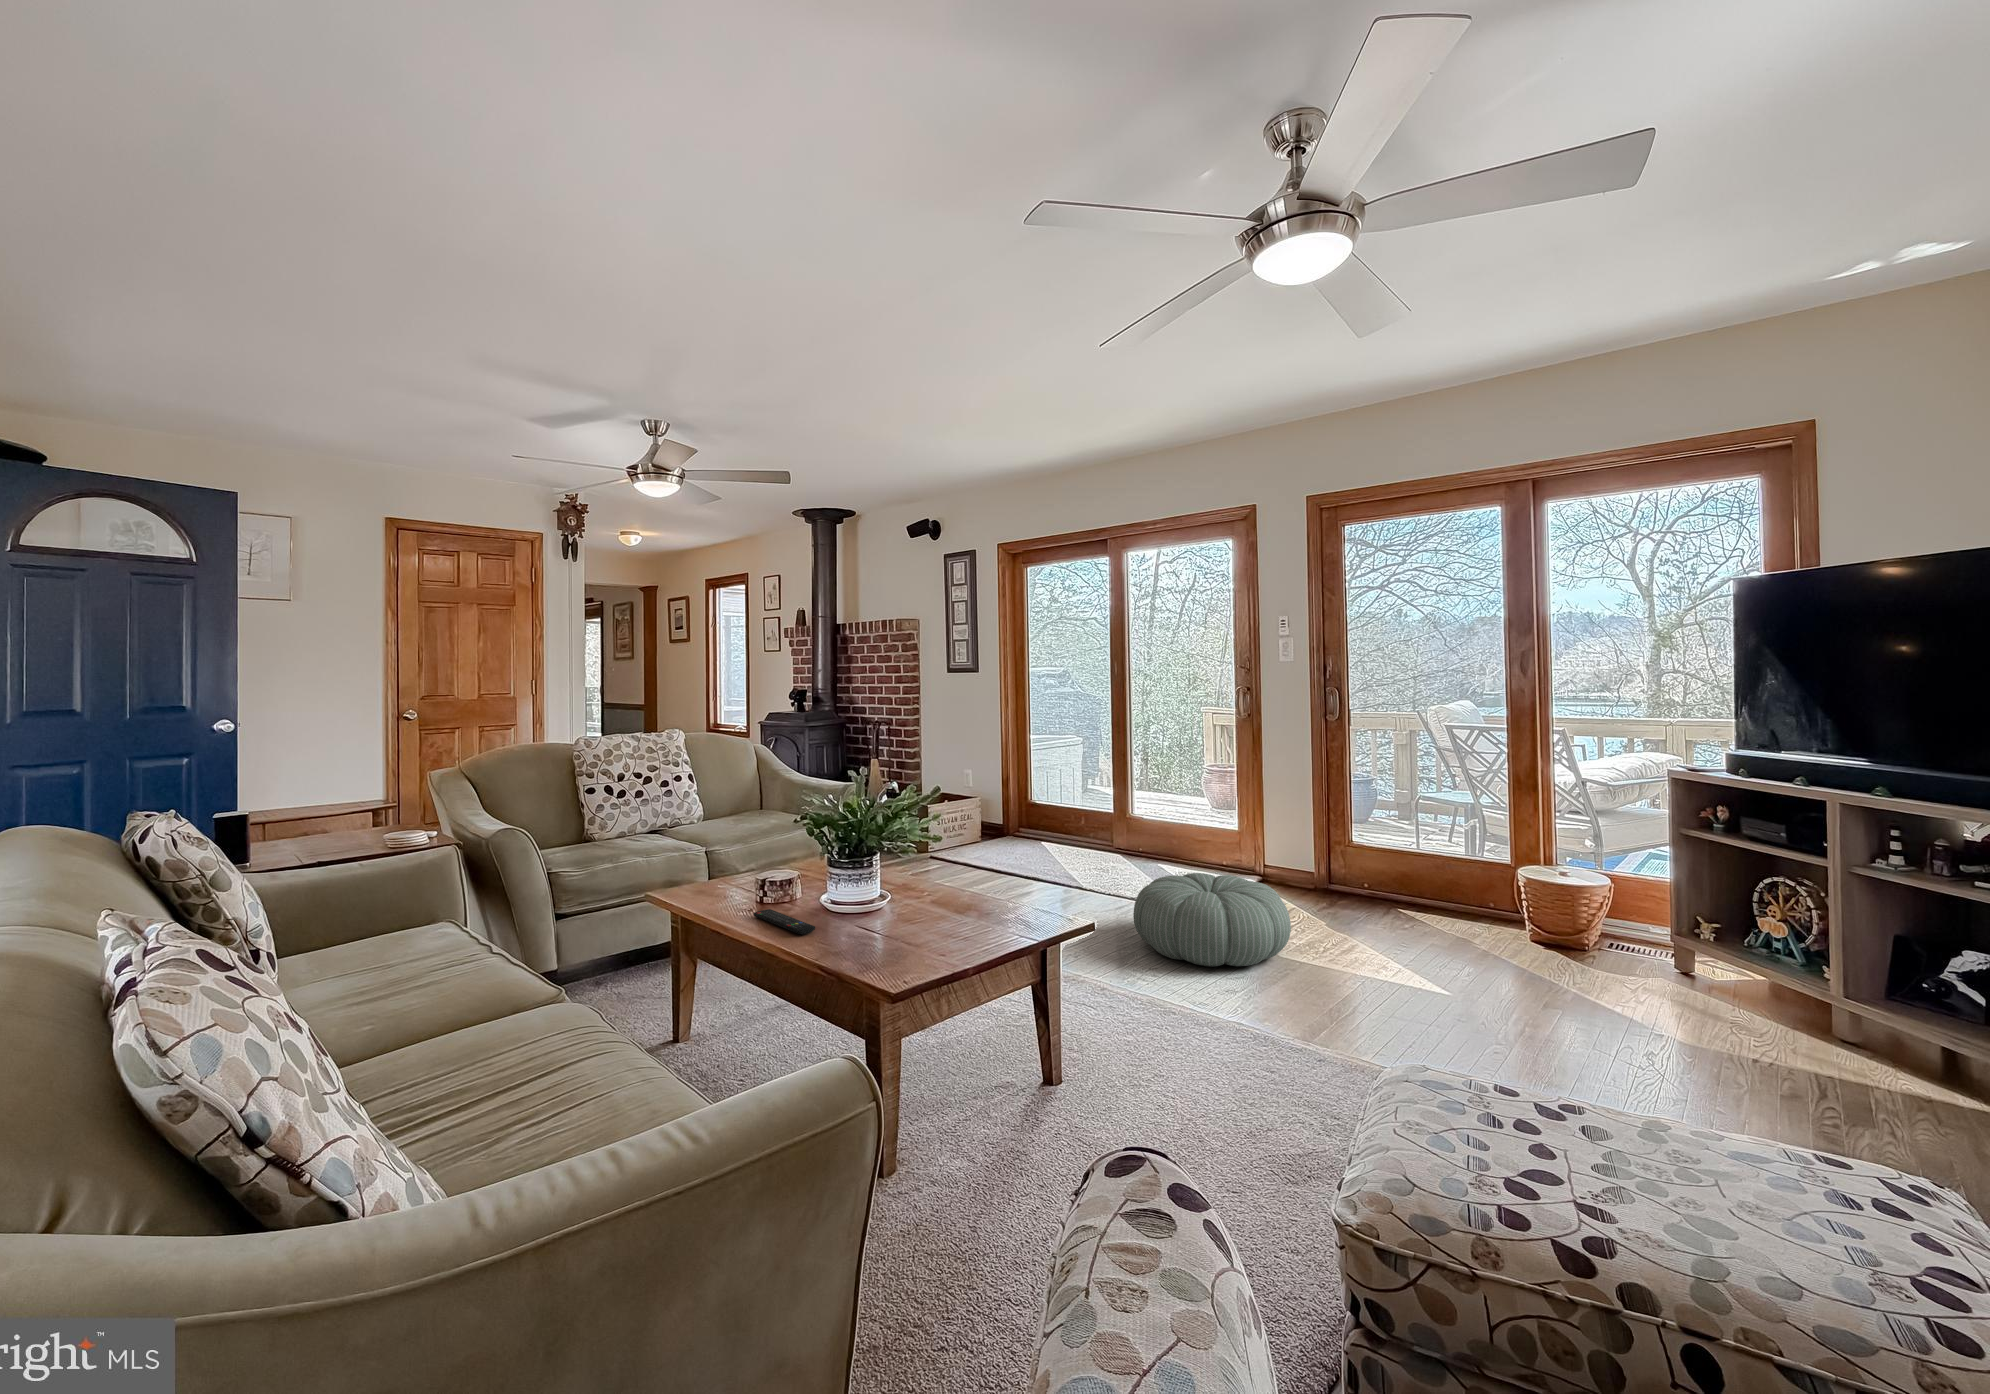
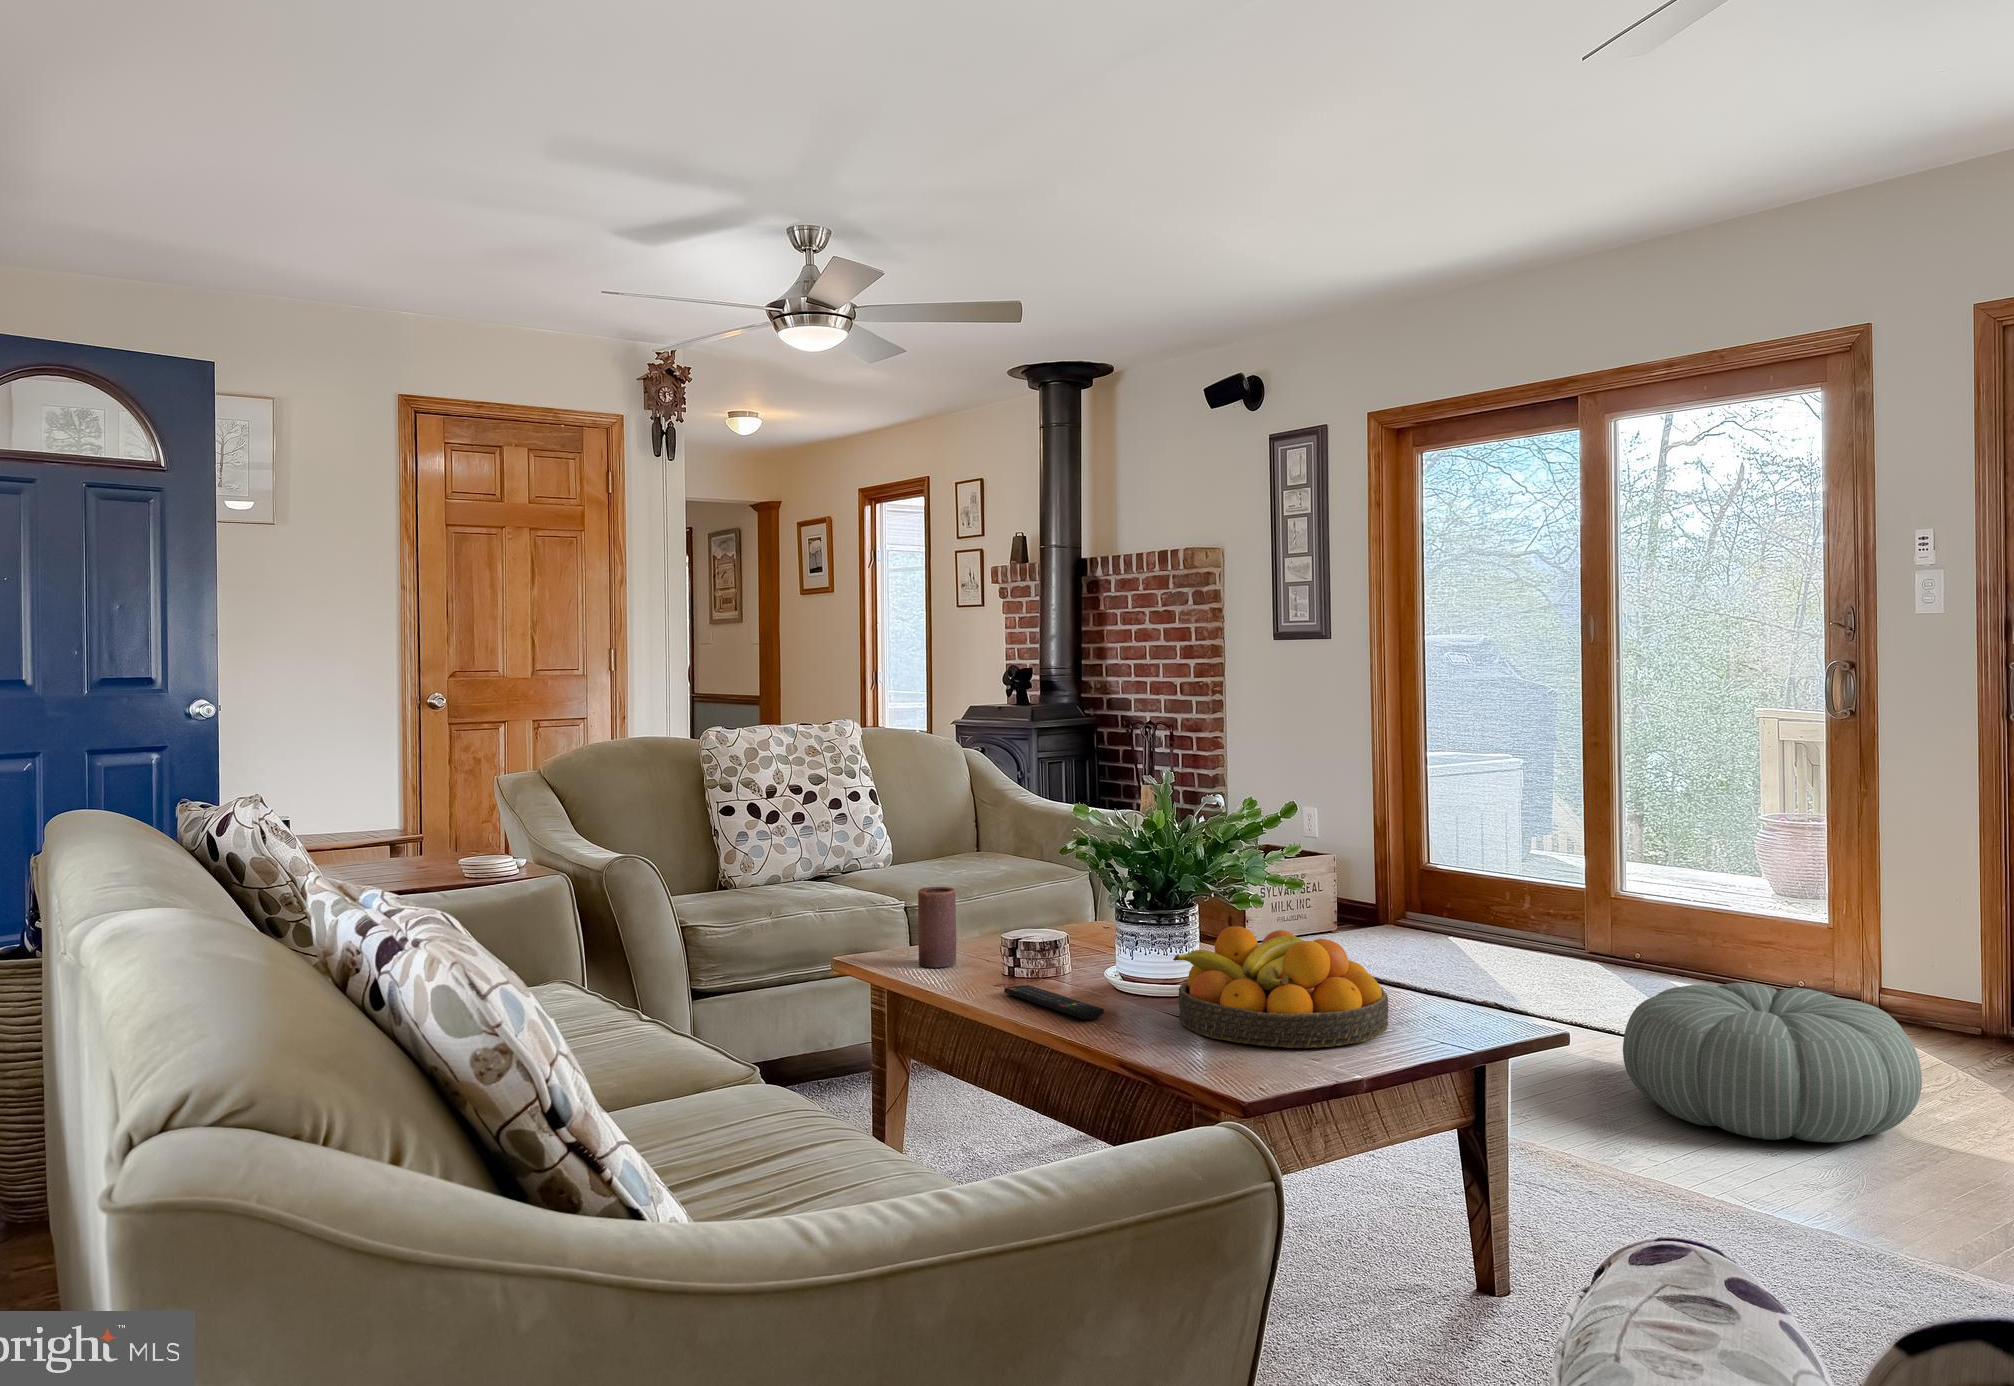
candle: none [702,844,727,897] -> present [918,887,956,967]
fruit bowl: none [859,869,994,949] -> present [1173,926,1388,1048]

